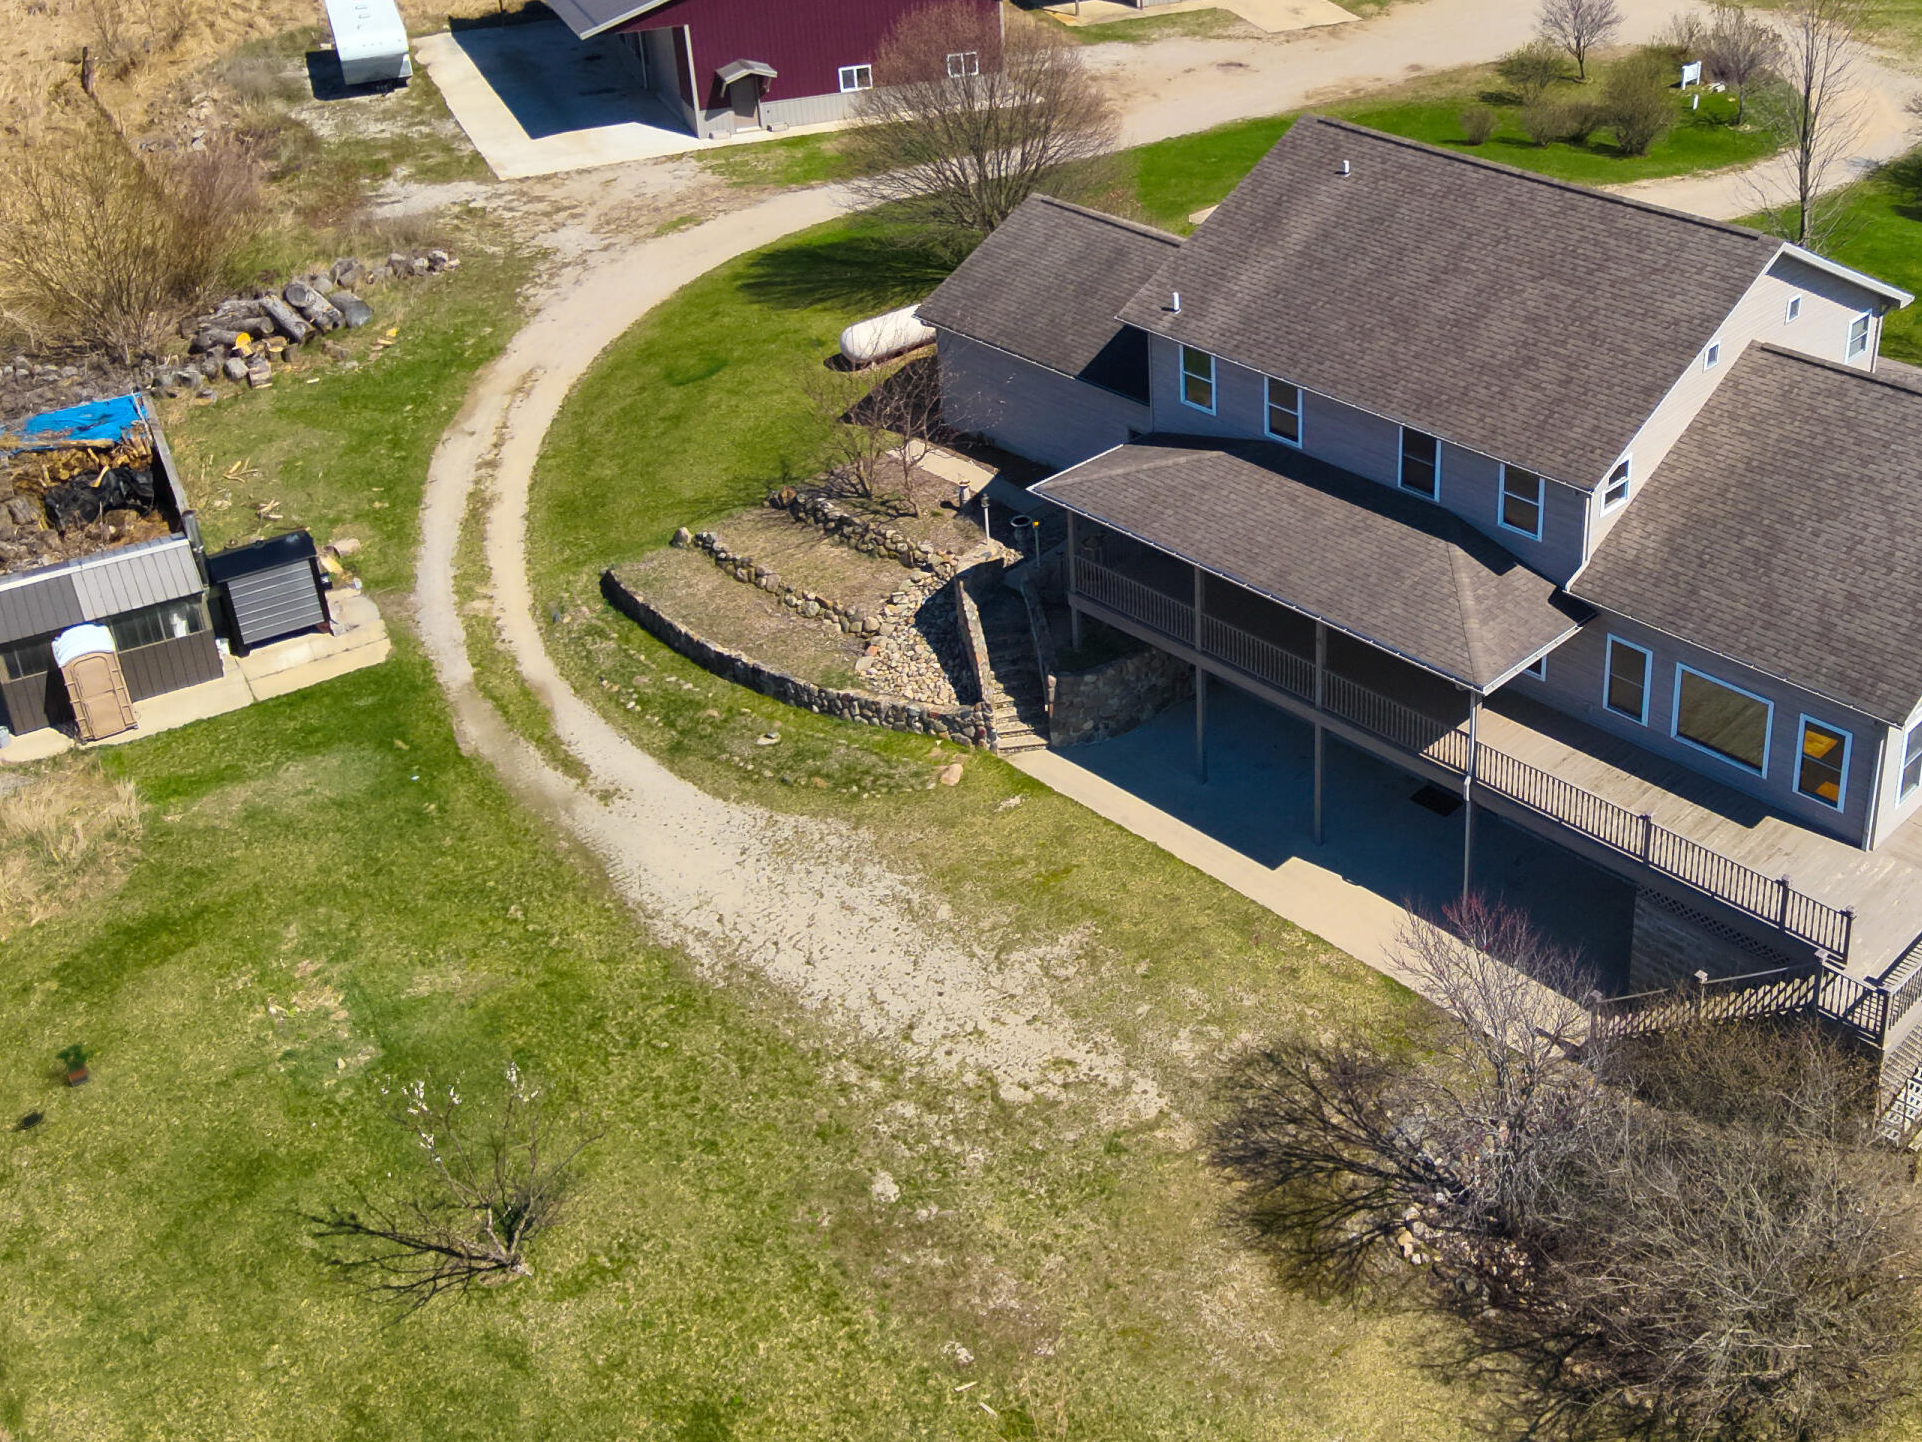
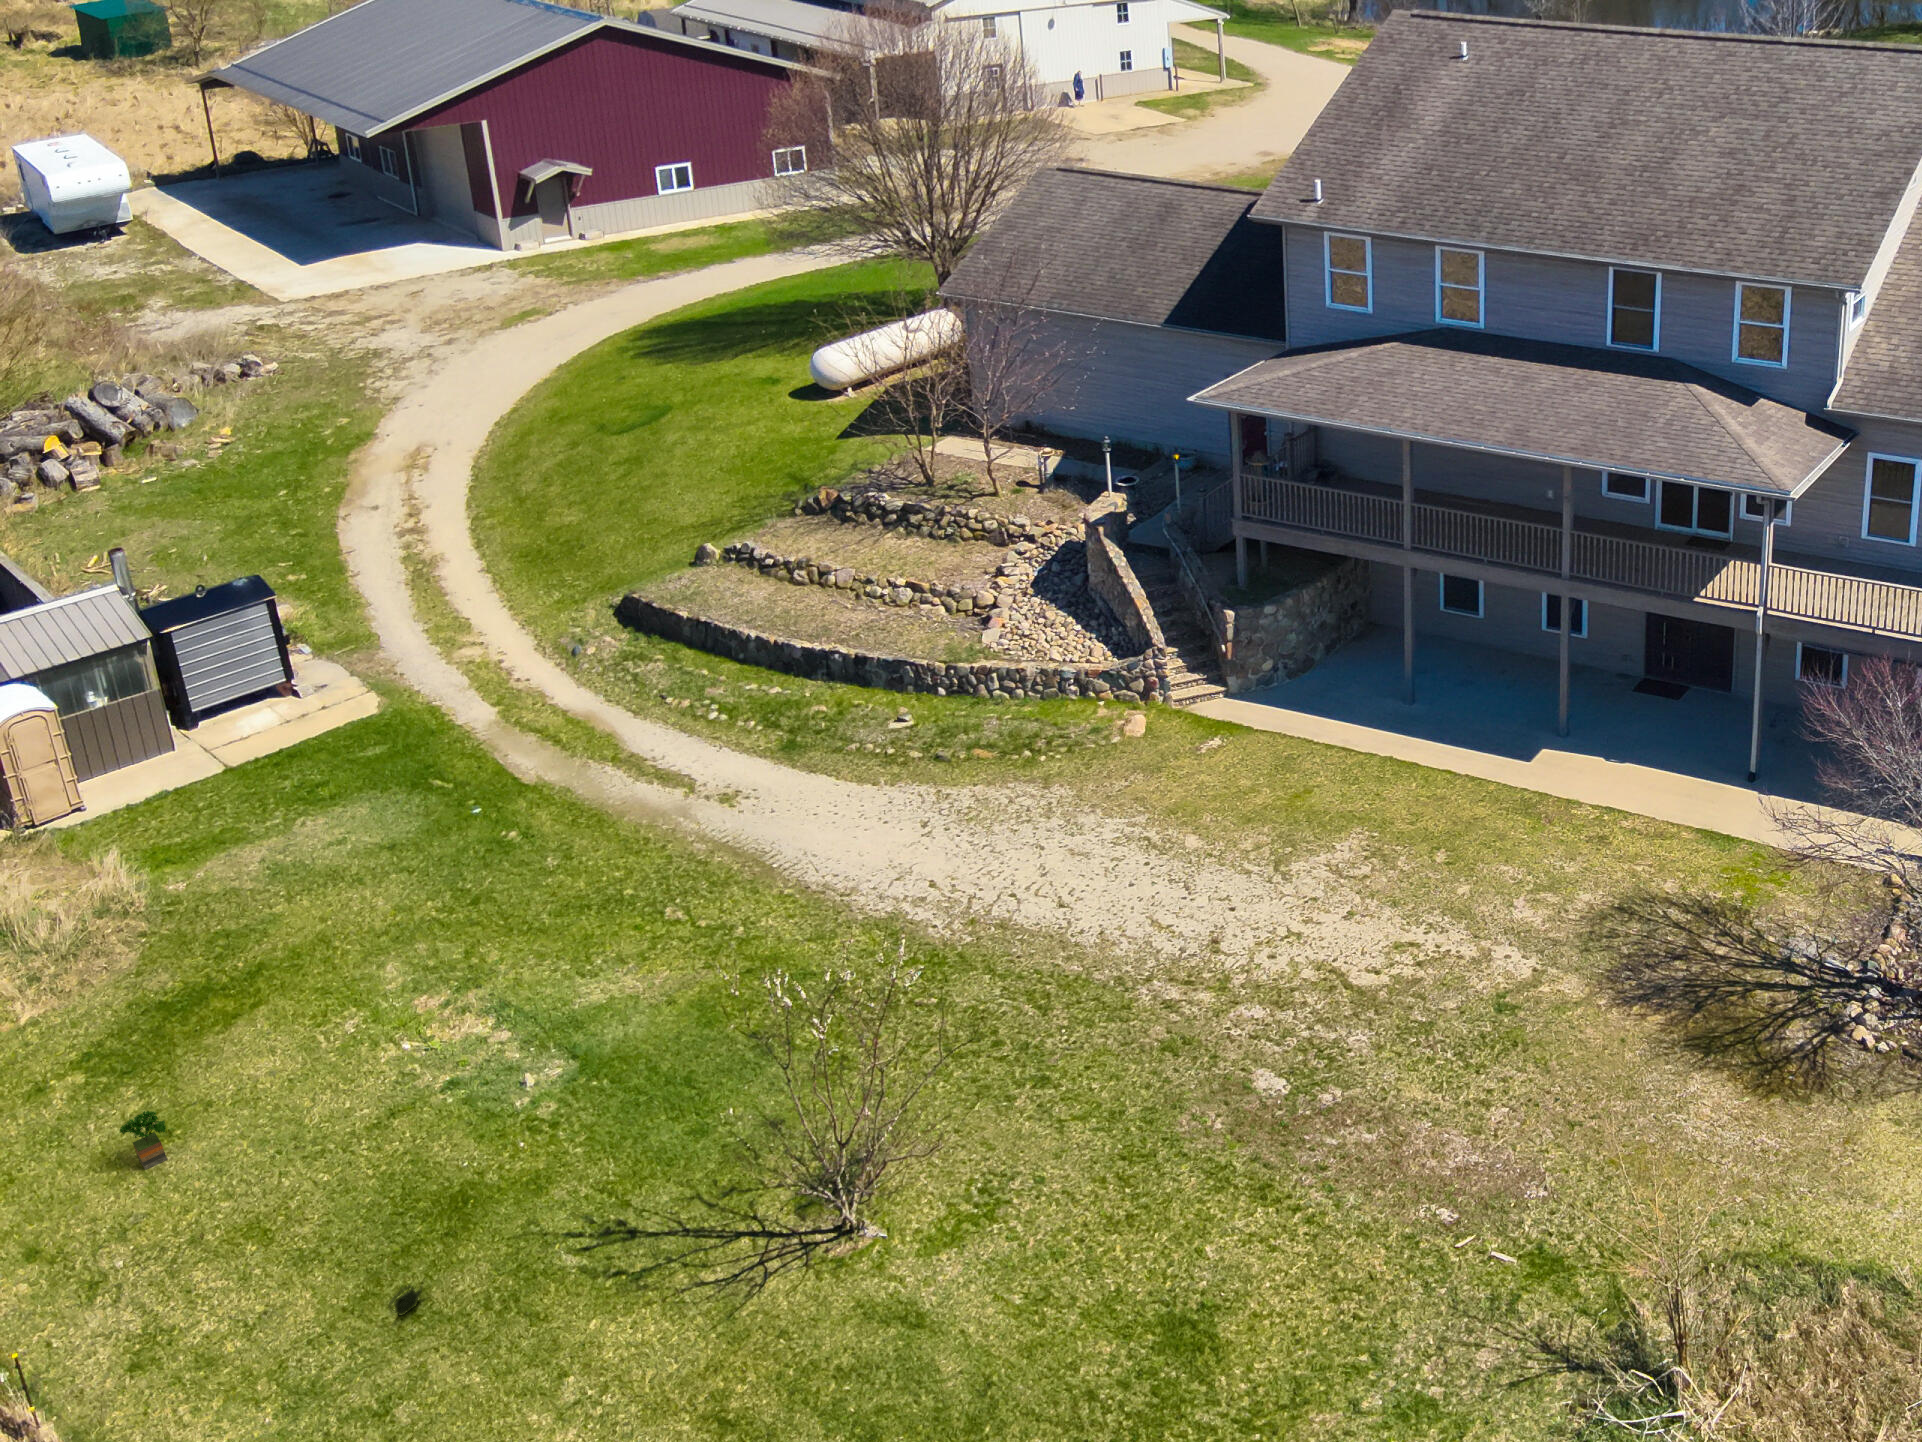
watering can: present [21,1110,44,1129] -> present [389,1286,422,1315]

